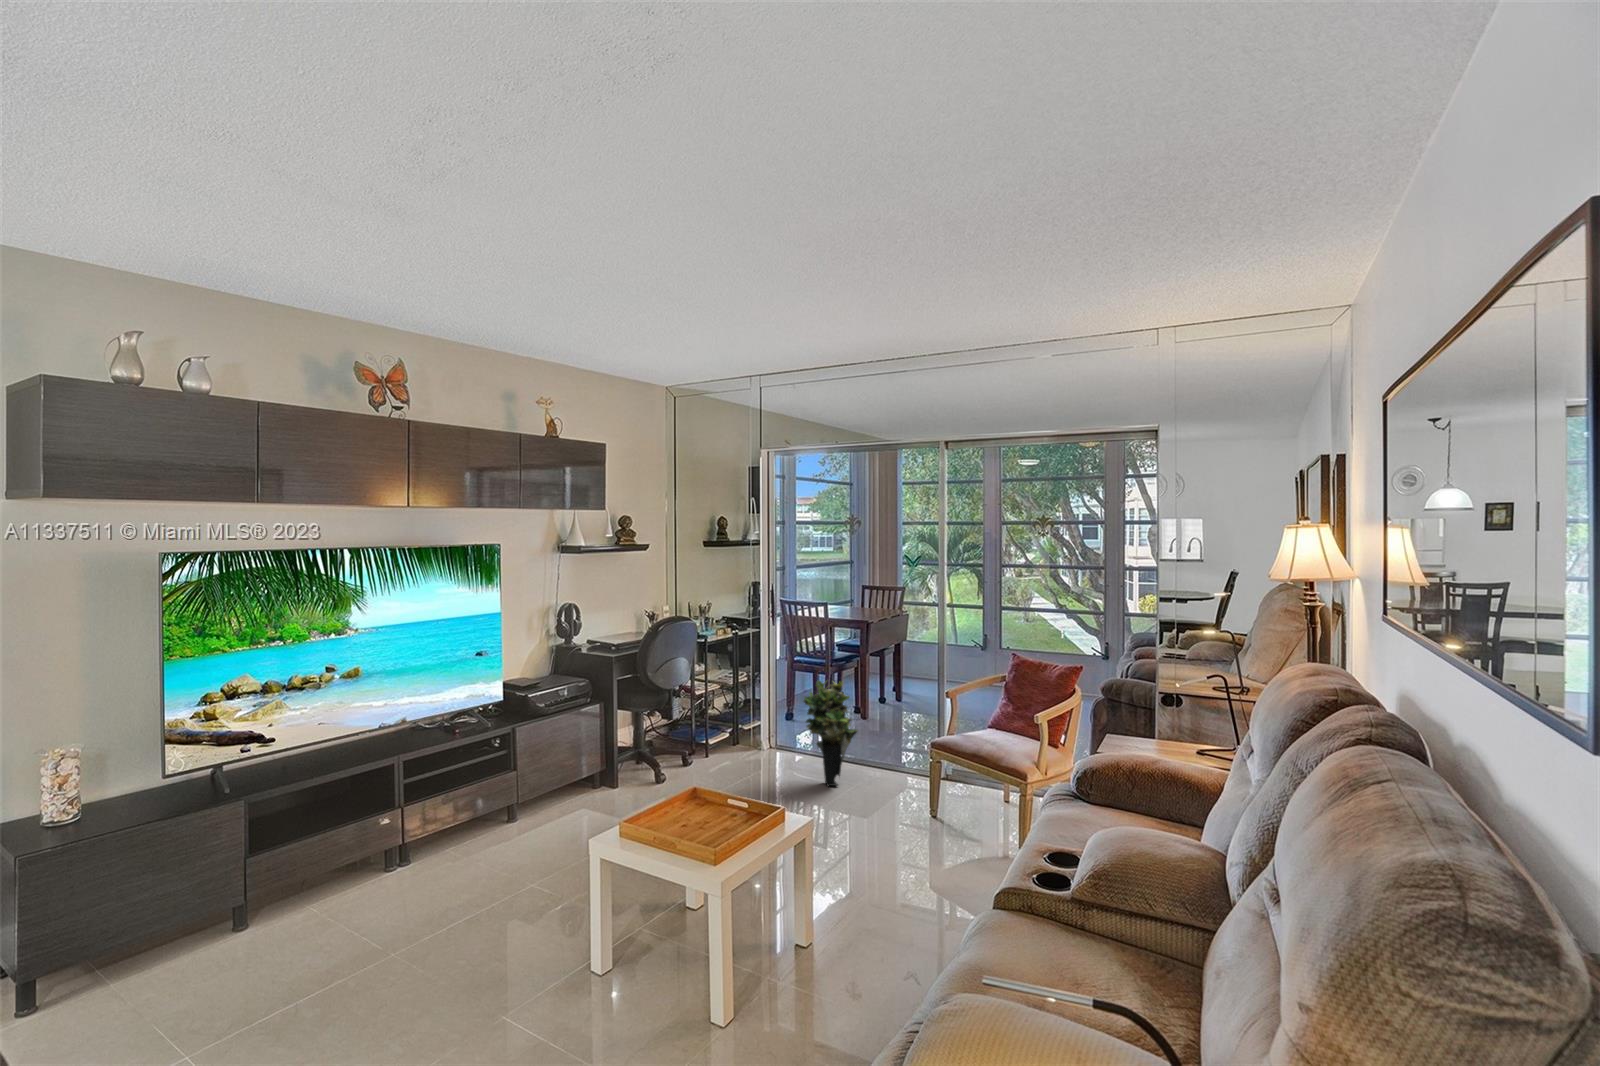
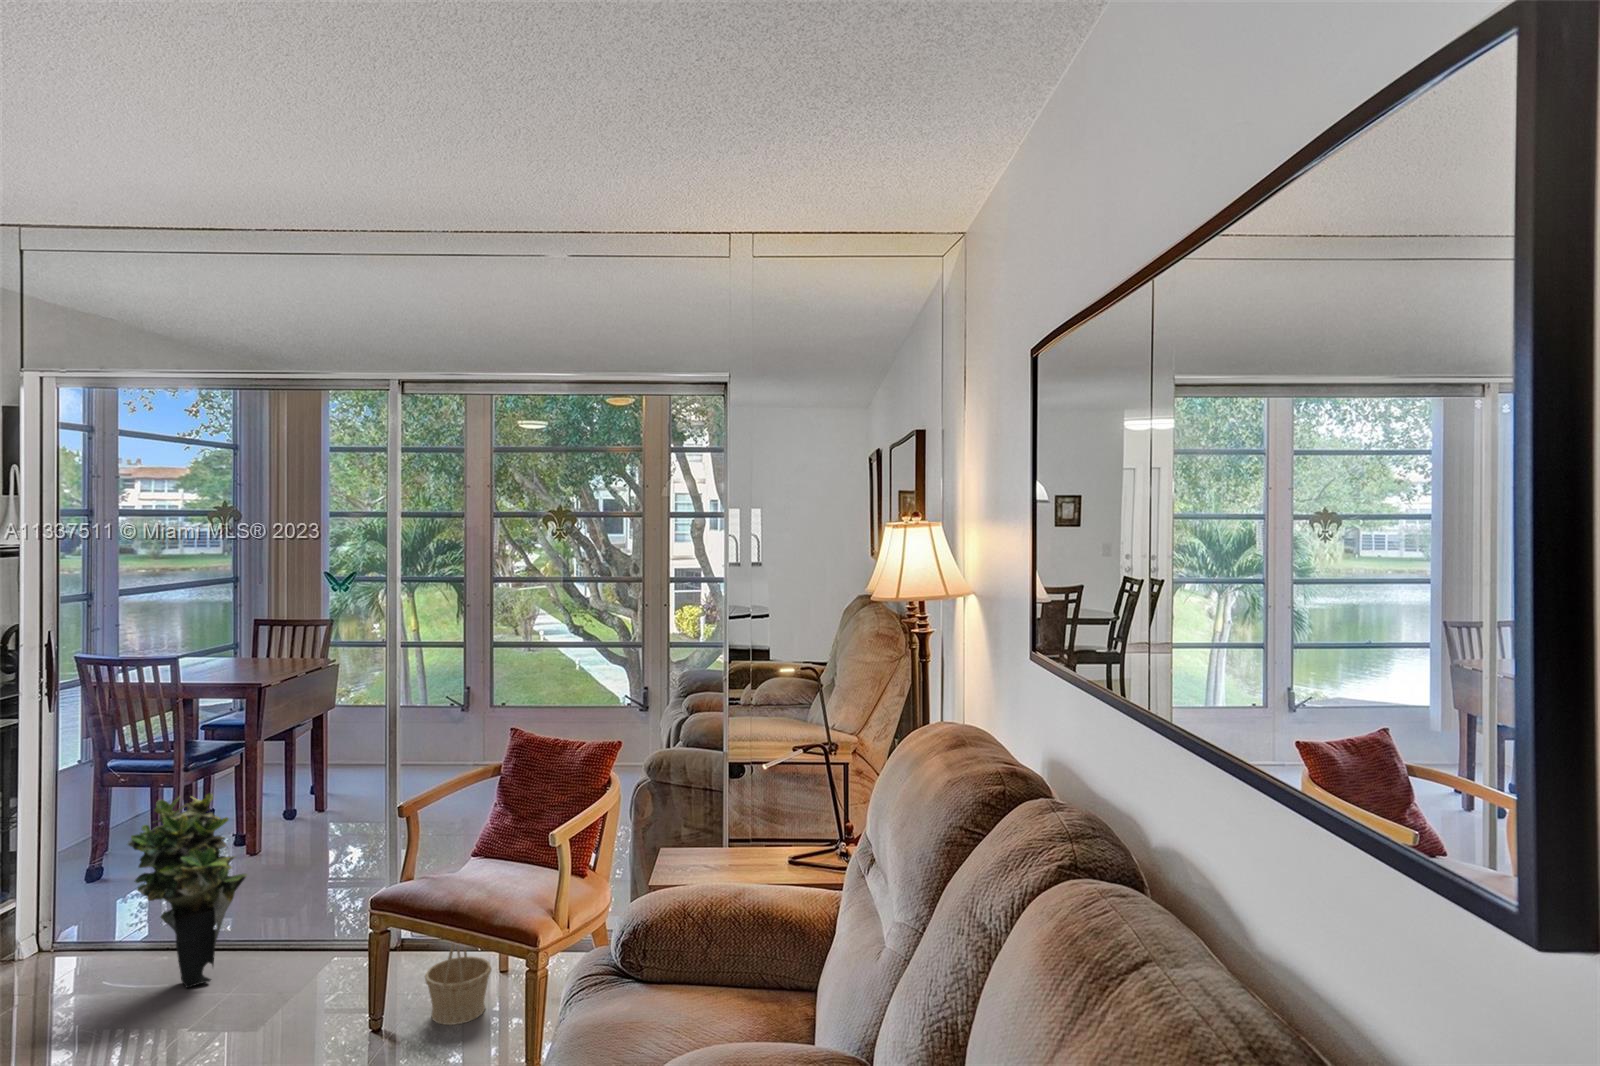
basket: none [949,781,990,849] -> present [425,944,491,1025]

